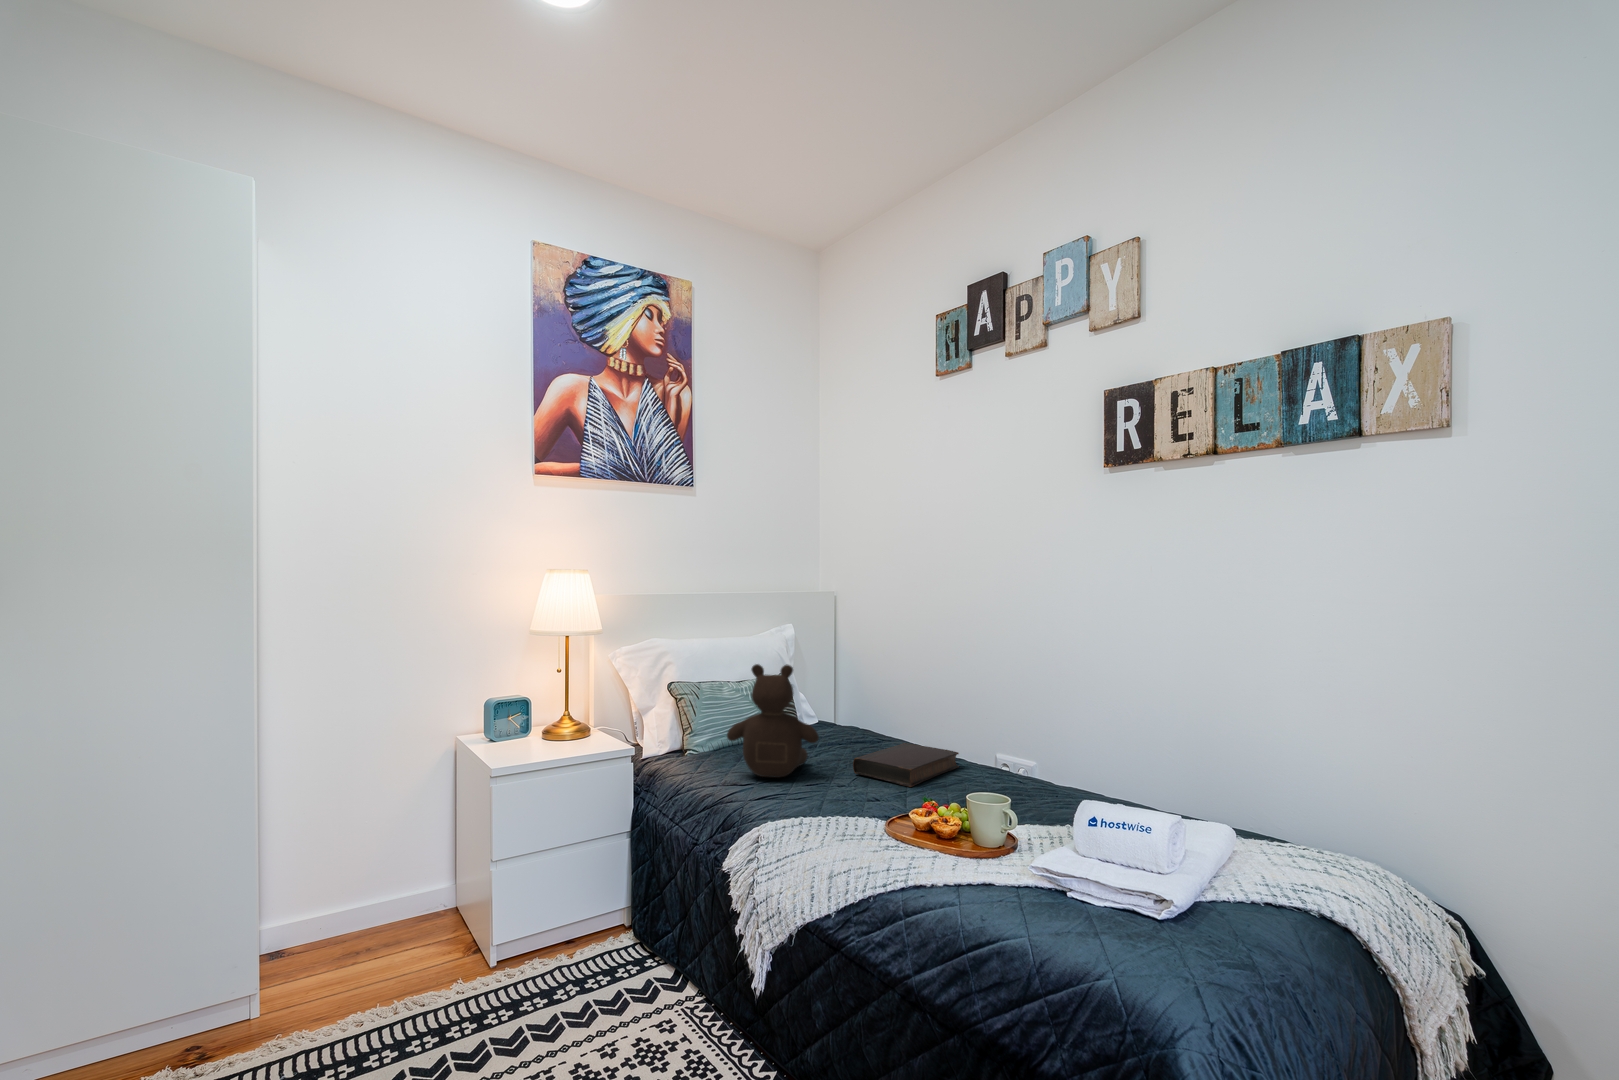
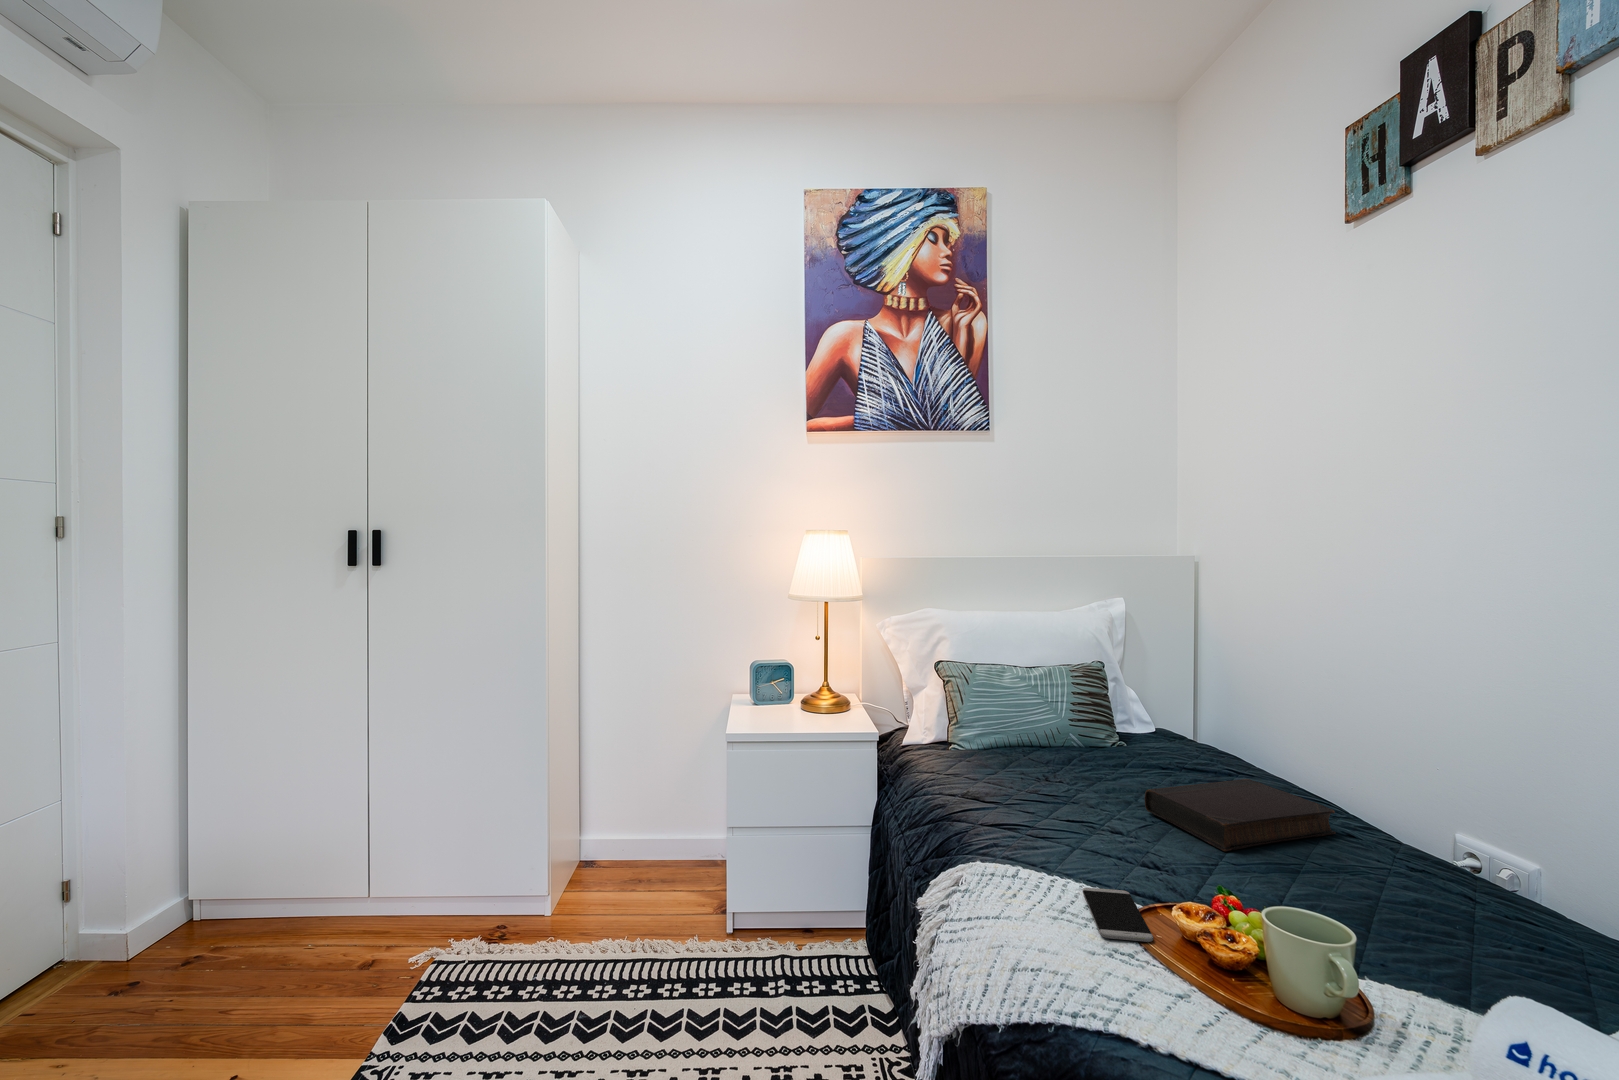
teddy bear: present [727,664,819,778] -> none [972,646,1091,797]
smartphone: none [851,818,904,843] -> present [1083,888,1153,942]

